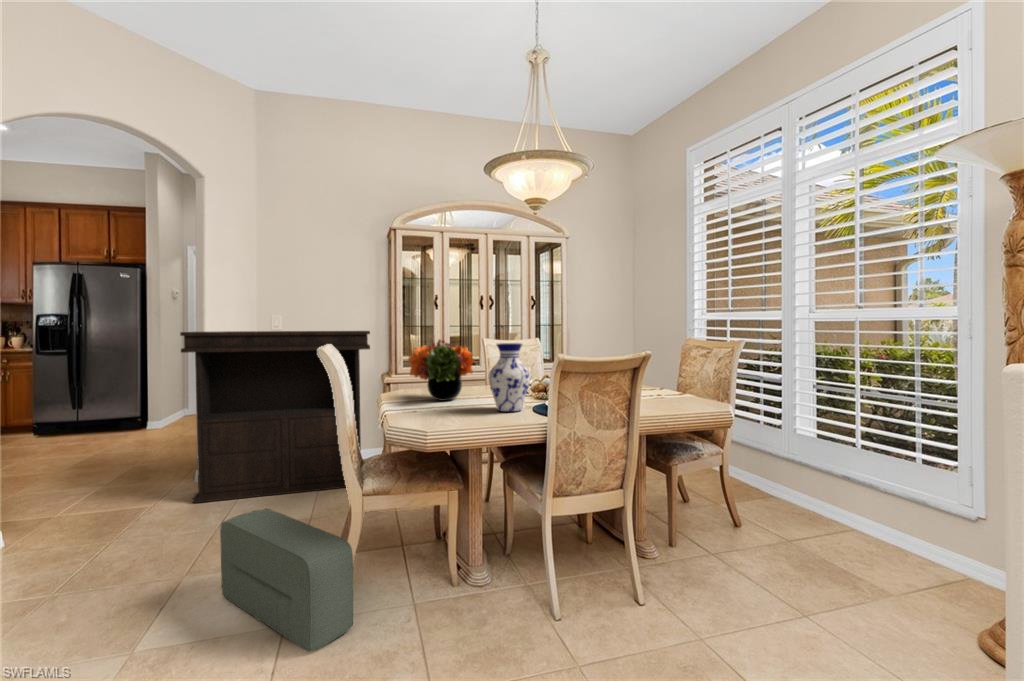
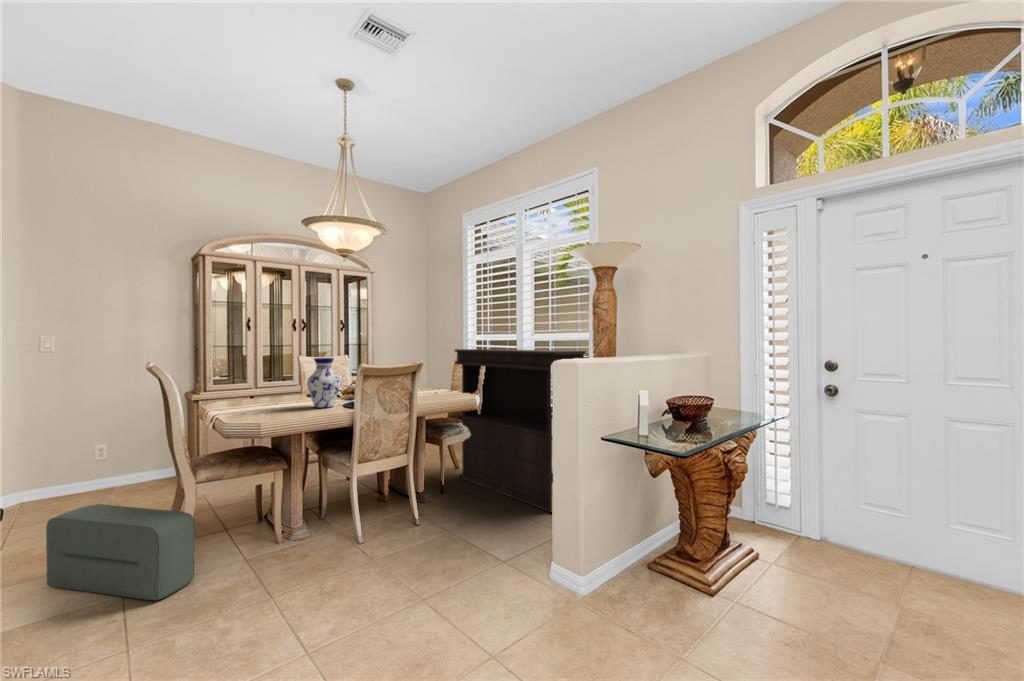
console table: present [180,331,370,503] -> present [455,349,586,512]
flower arrangement: present [408,340,474,401] -> none [233,356,294,404]

